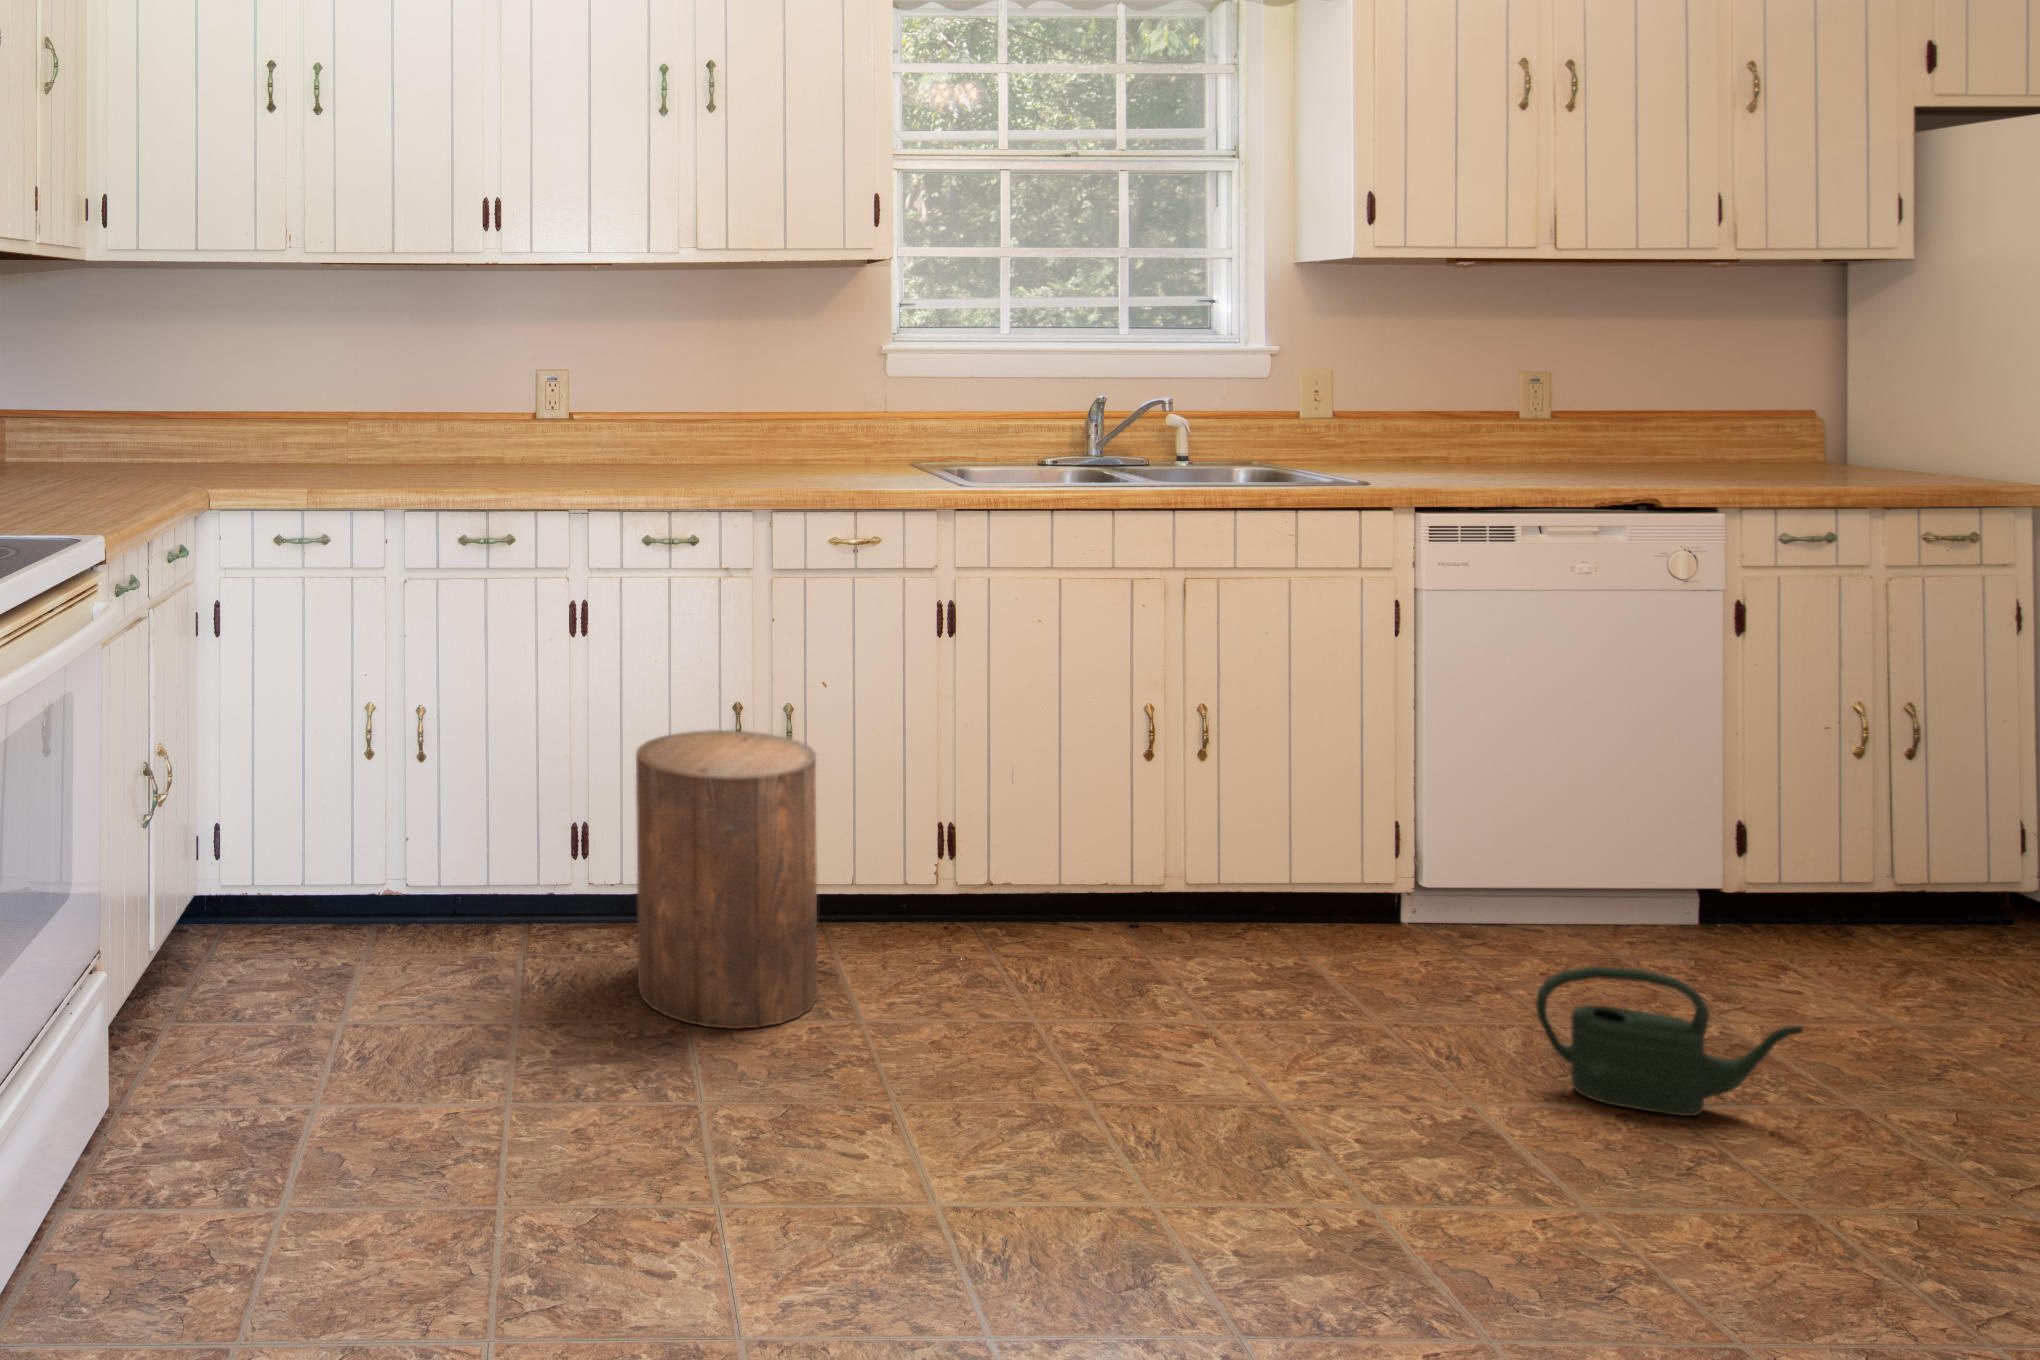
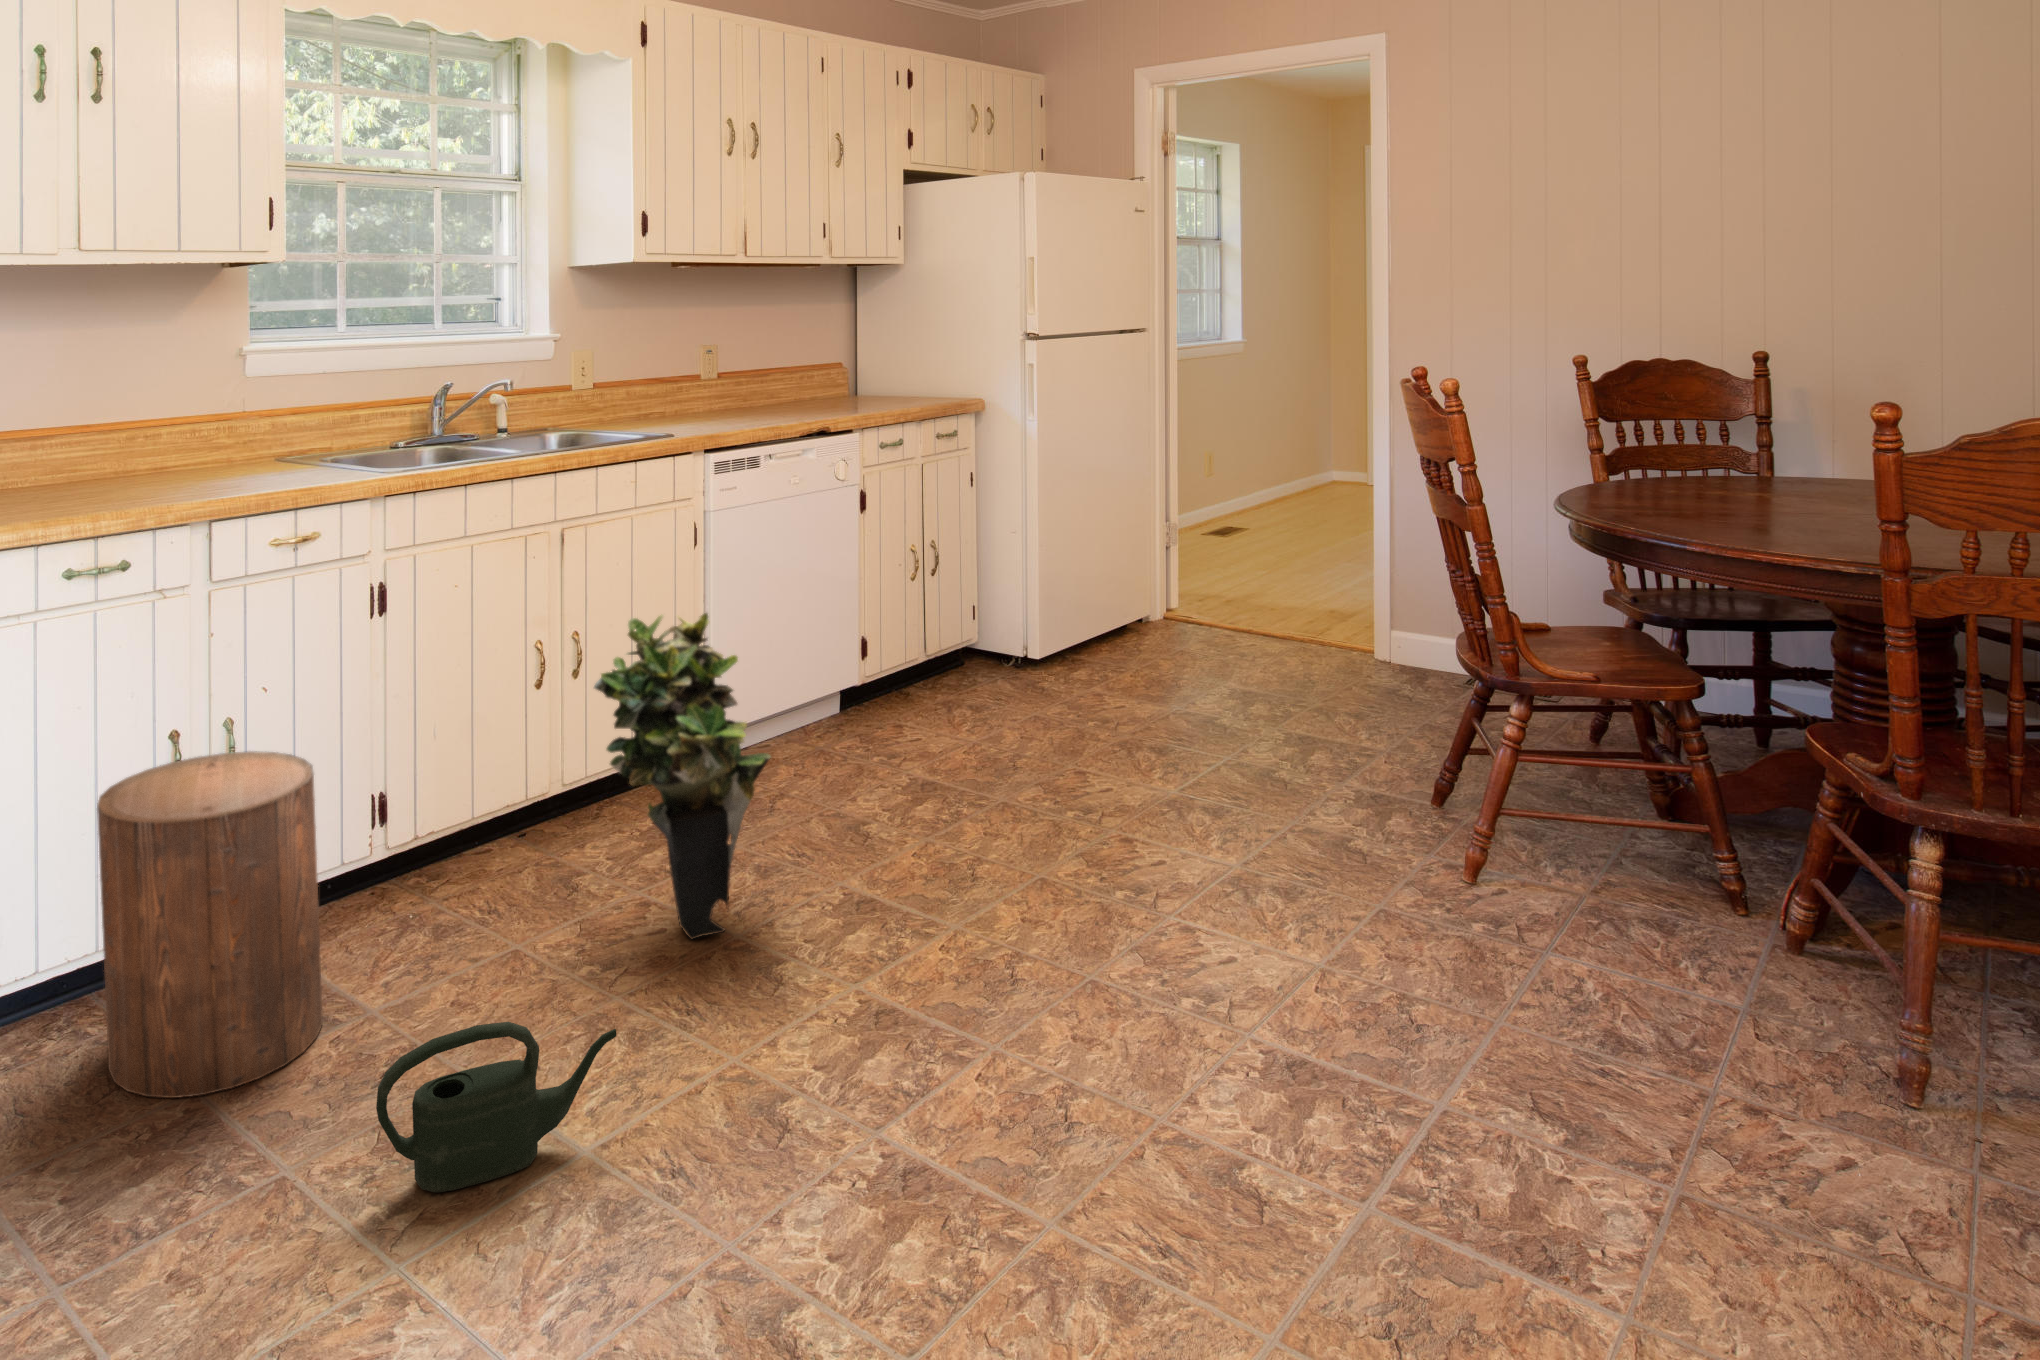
potted plant: none [1132,689,1348,1084] -> present [594,613,771,939]
watering can: present [1536,966,1803,1116] -> present [376,1022,616,1192]

